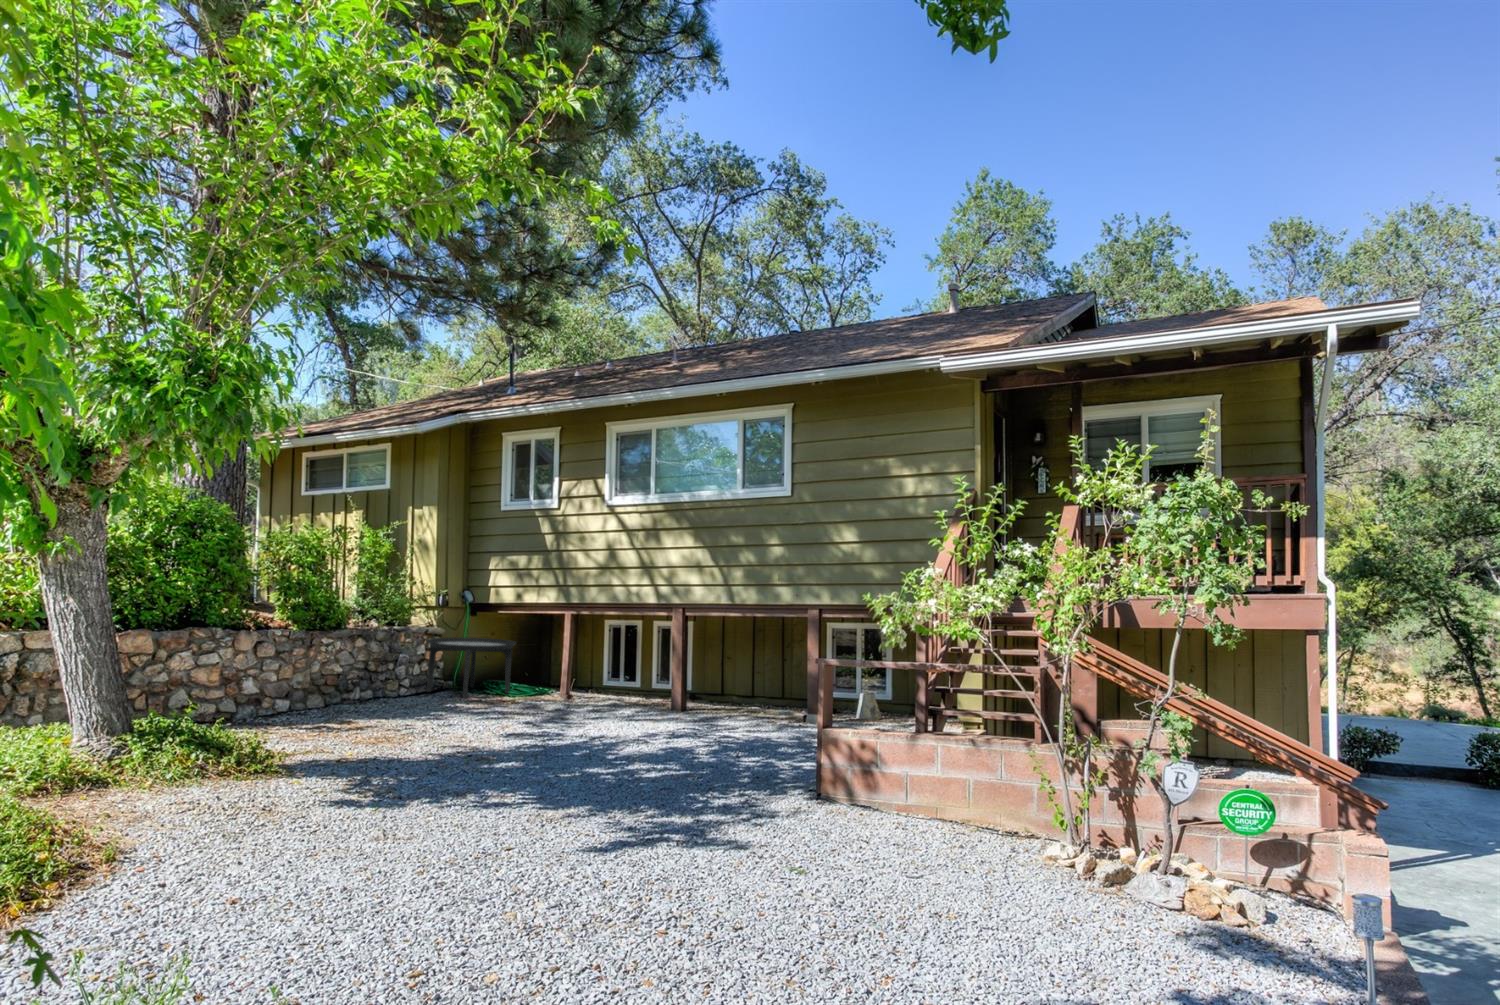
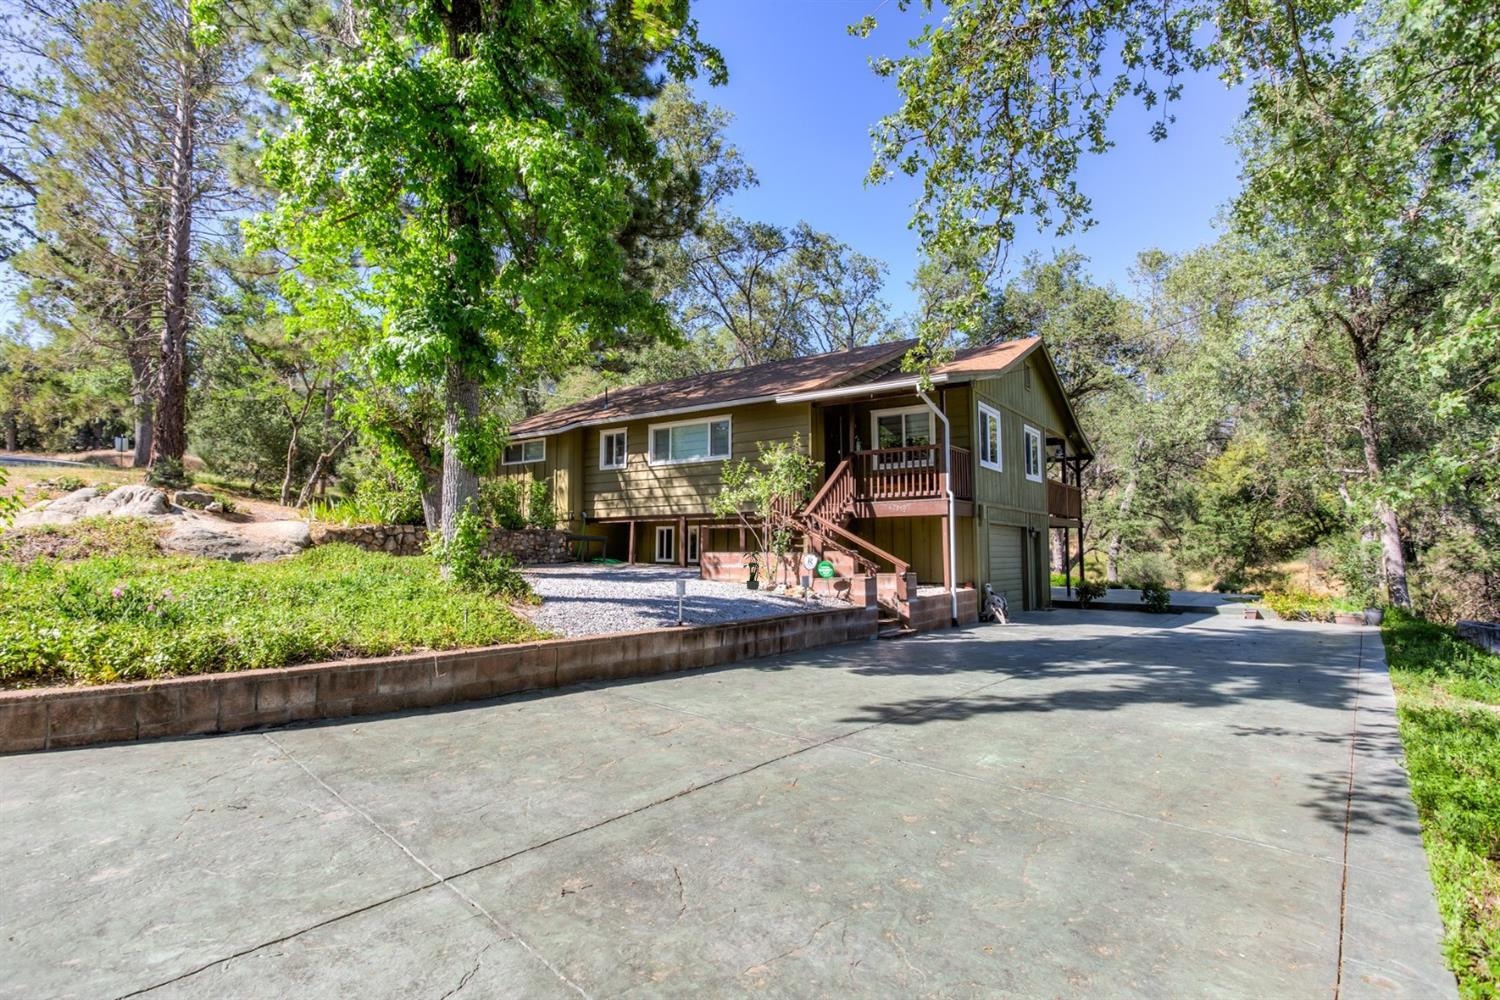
potted plant: none [954,735,1022,847] -> present [743,552,762,589]

